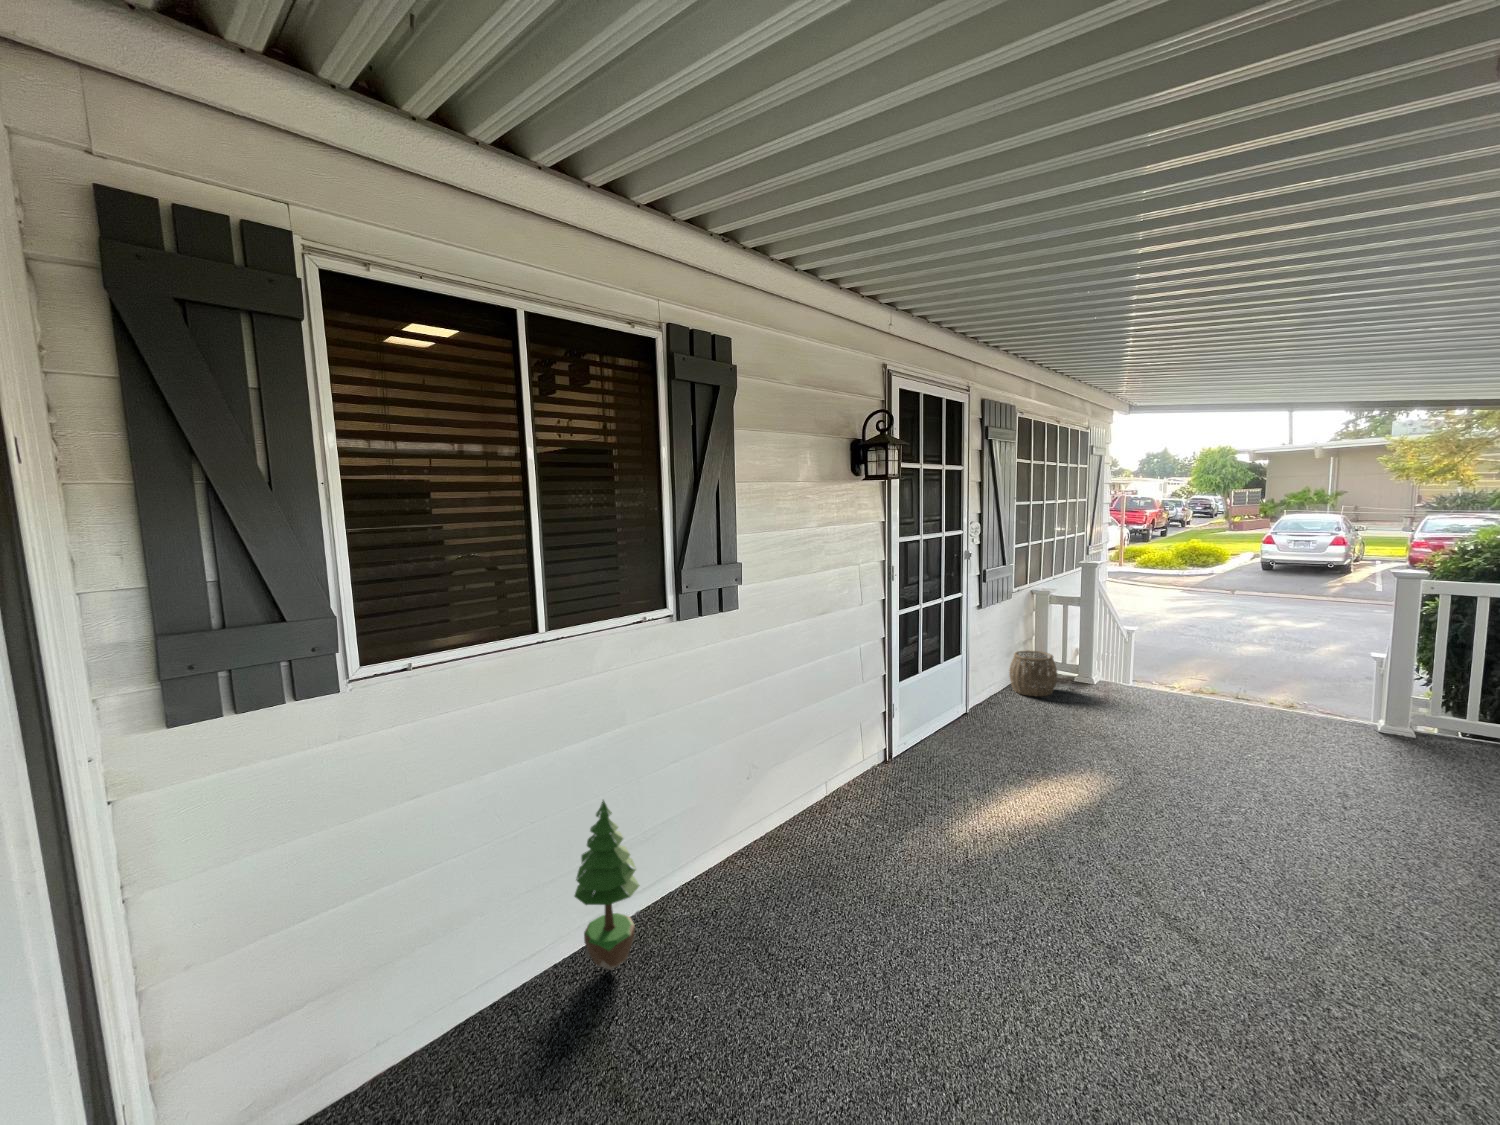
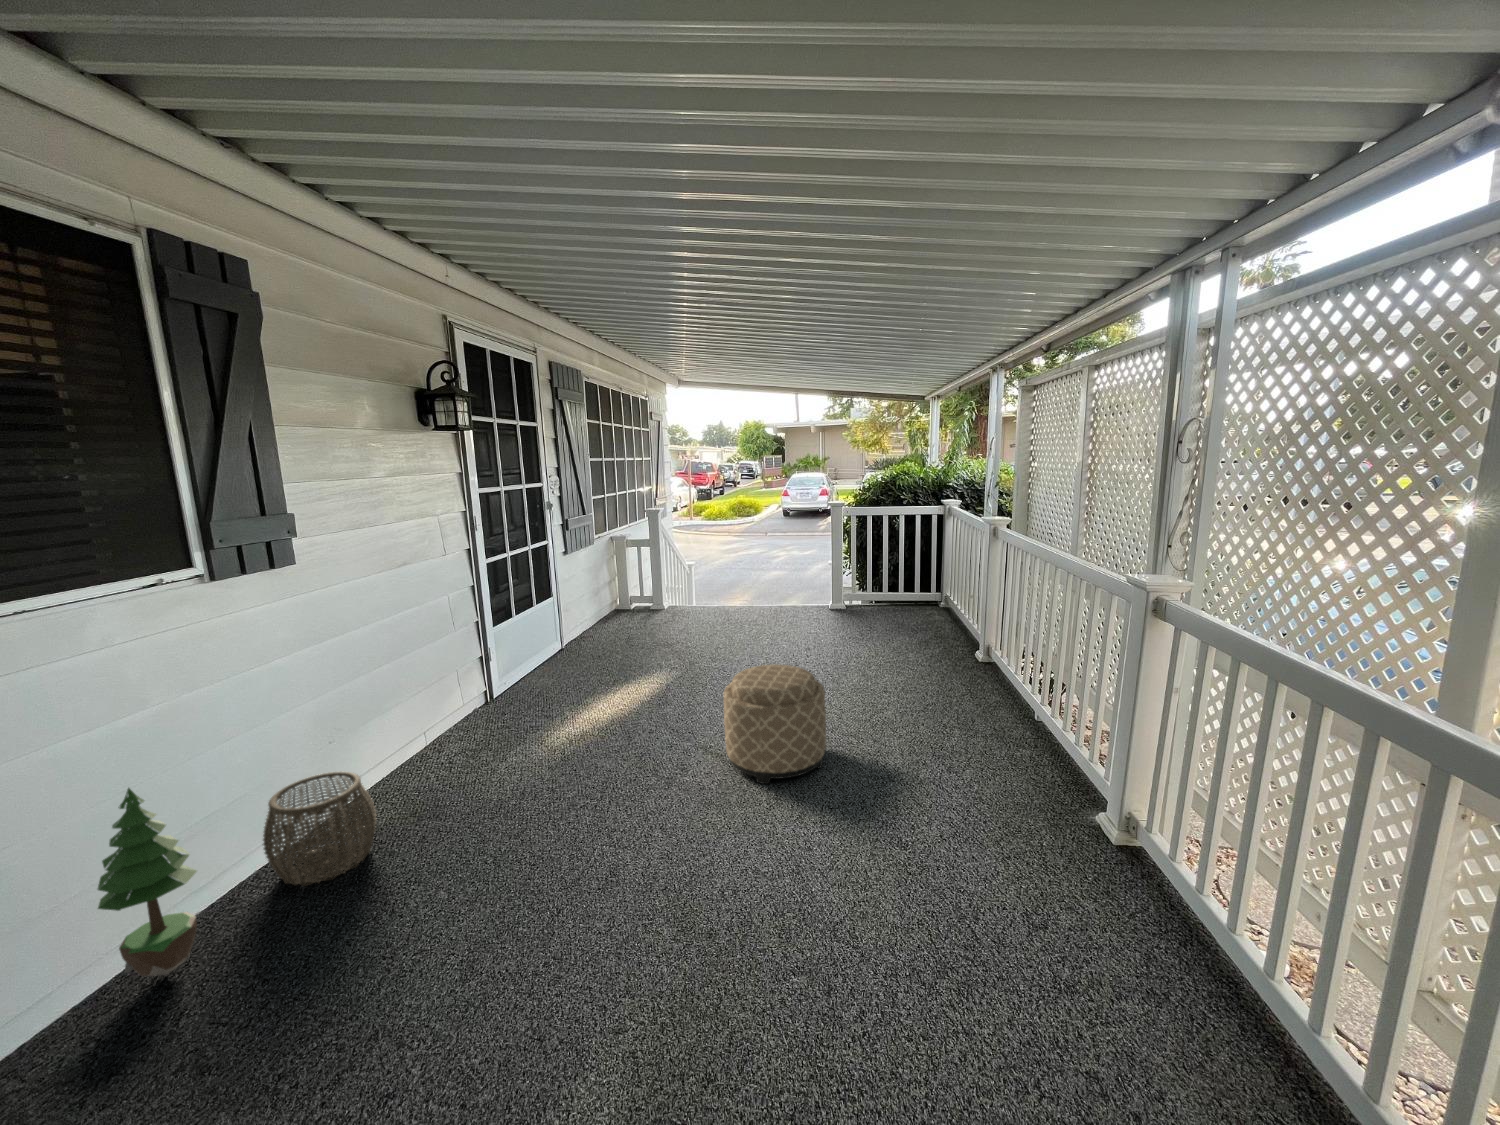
woven basket: present [1009,650,1057,696] -> present [263,772,376,886]
ottoman: none [1197,819,1398,1018] -> present [724,664,826,784]

